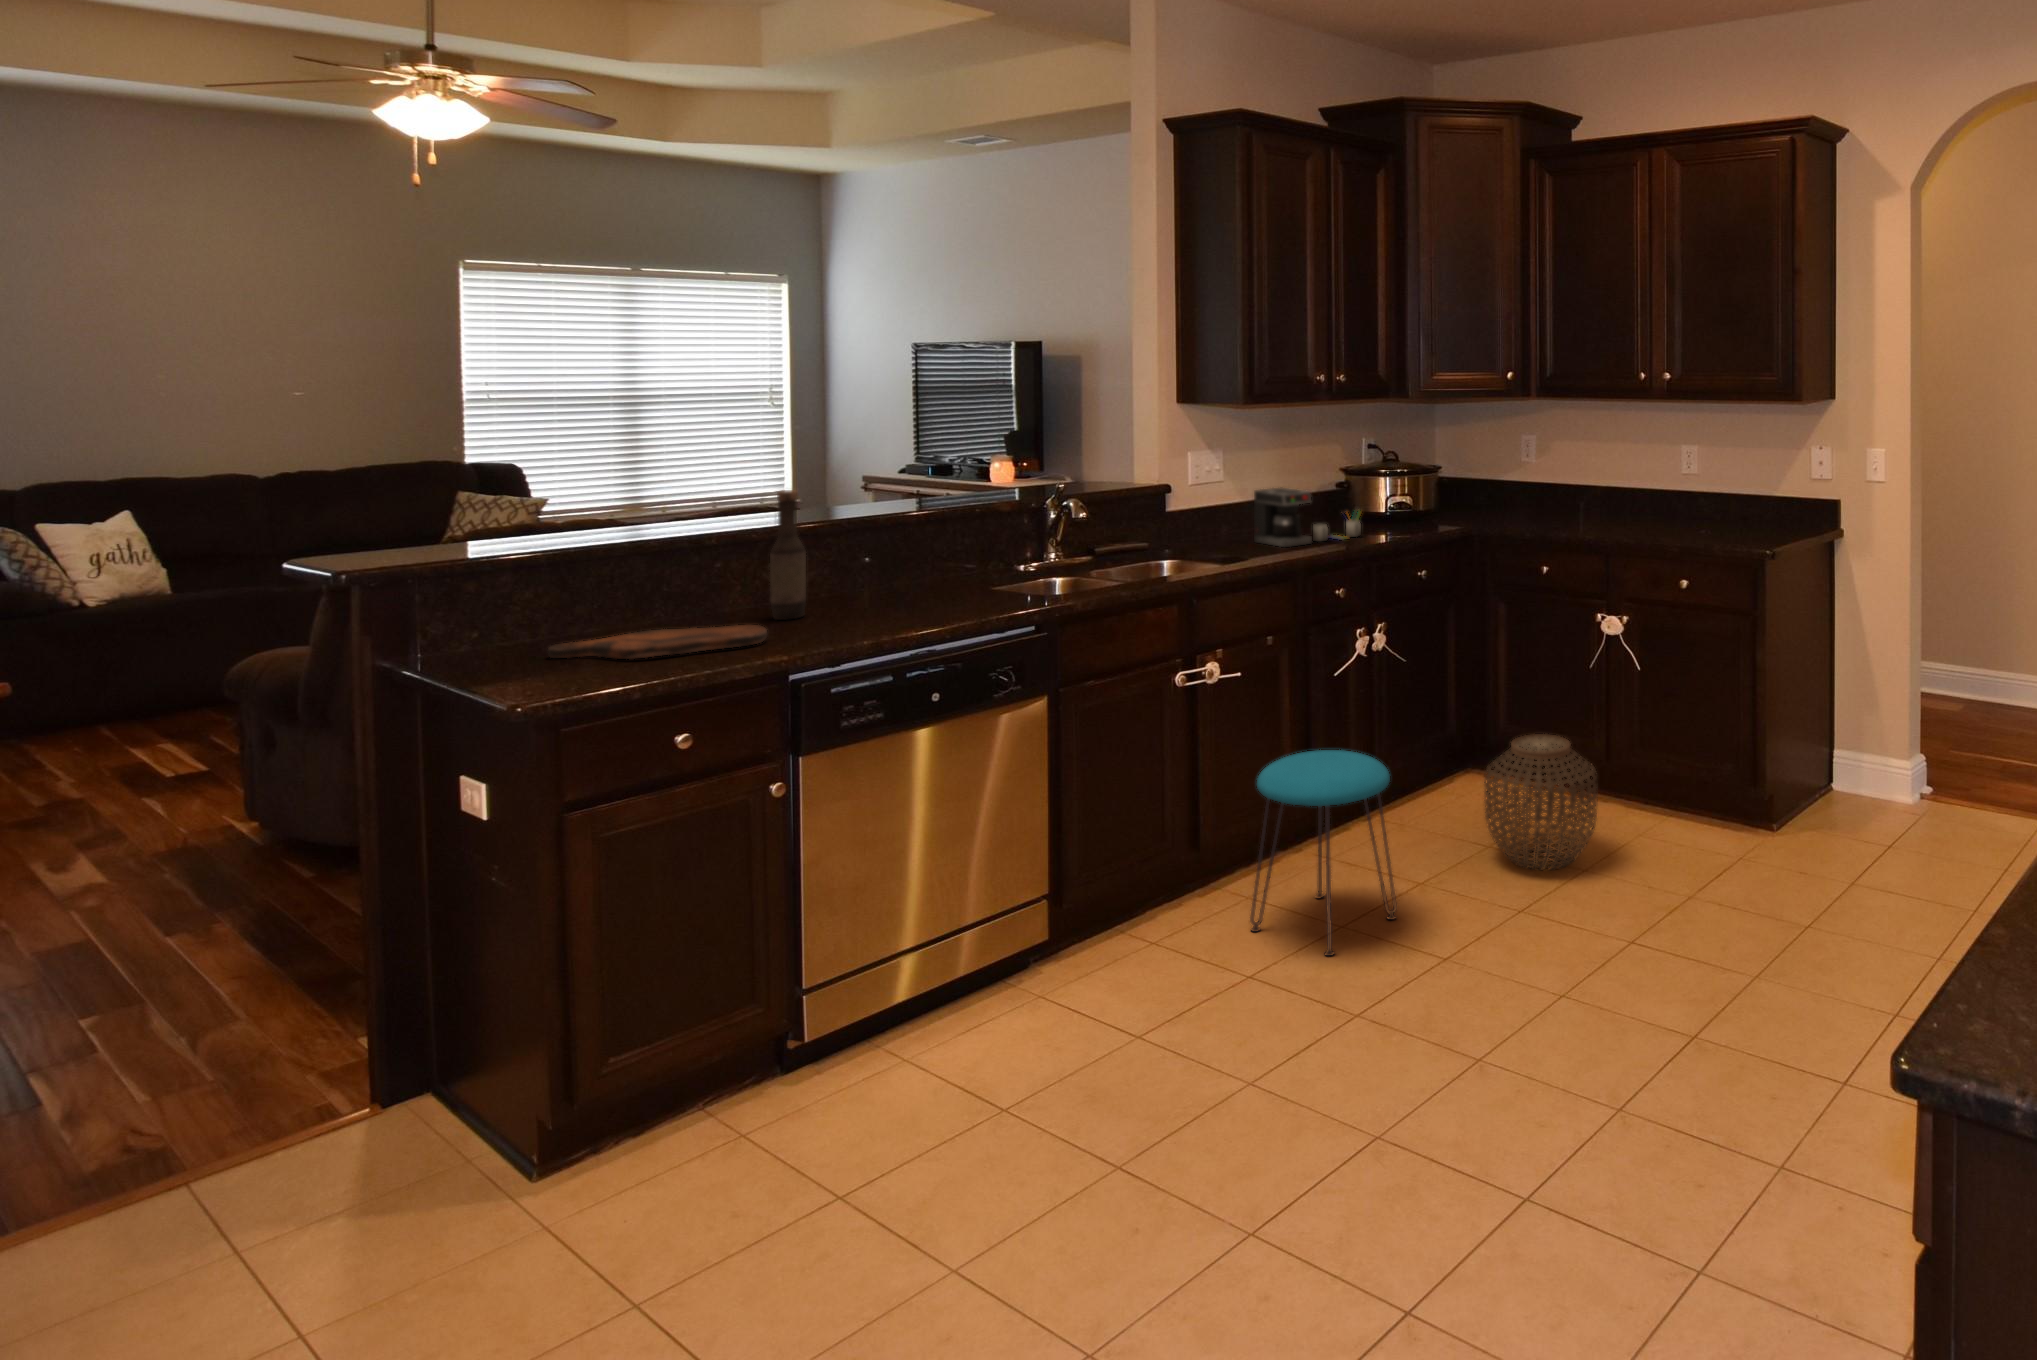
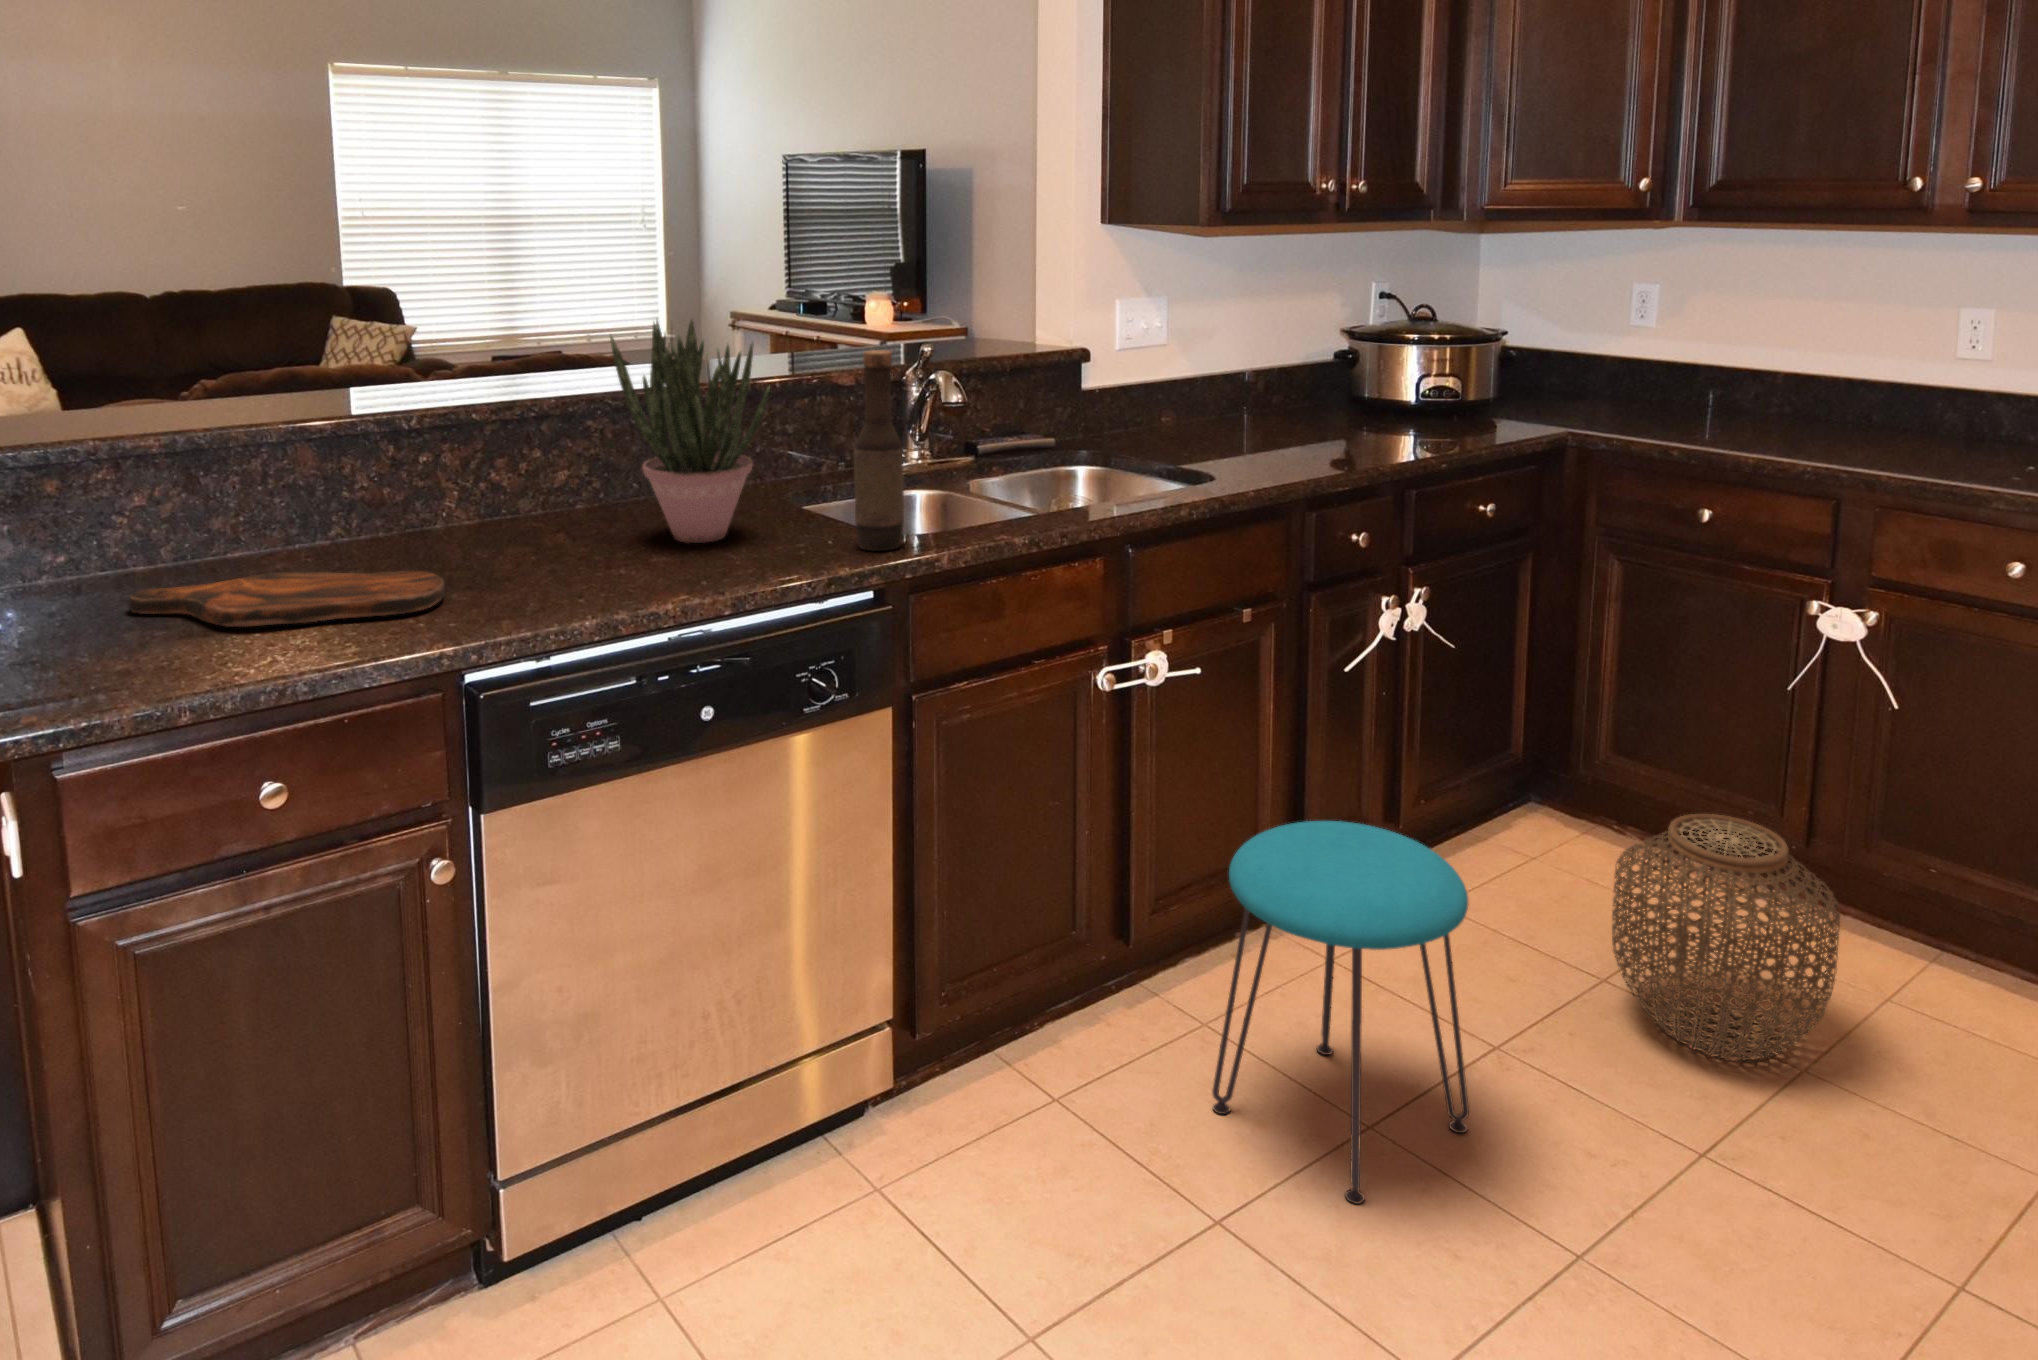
potted plant: none [863,465,970,606] -> present [610,320,770,543]
coffee maker: present [1254,487,1361,547] -> none [1217,360,1390,458]
bottle: present [770,490,806,620] -> present [854,350,904,551]

